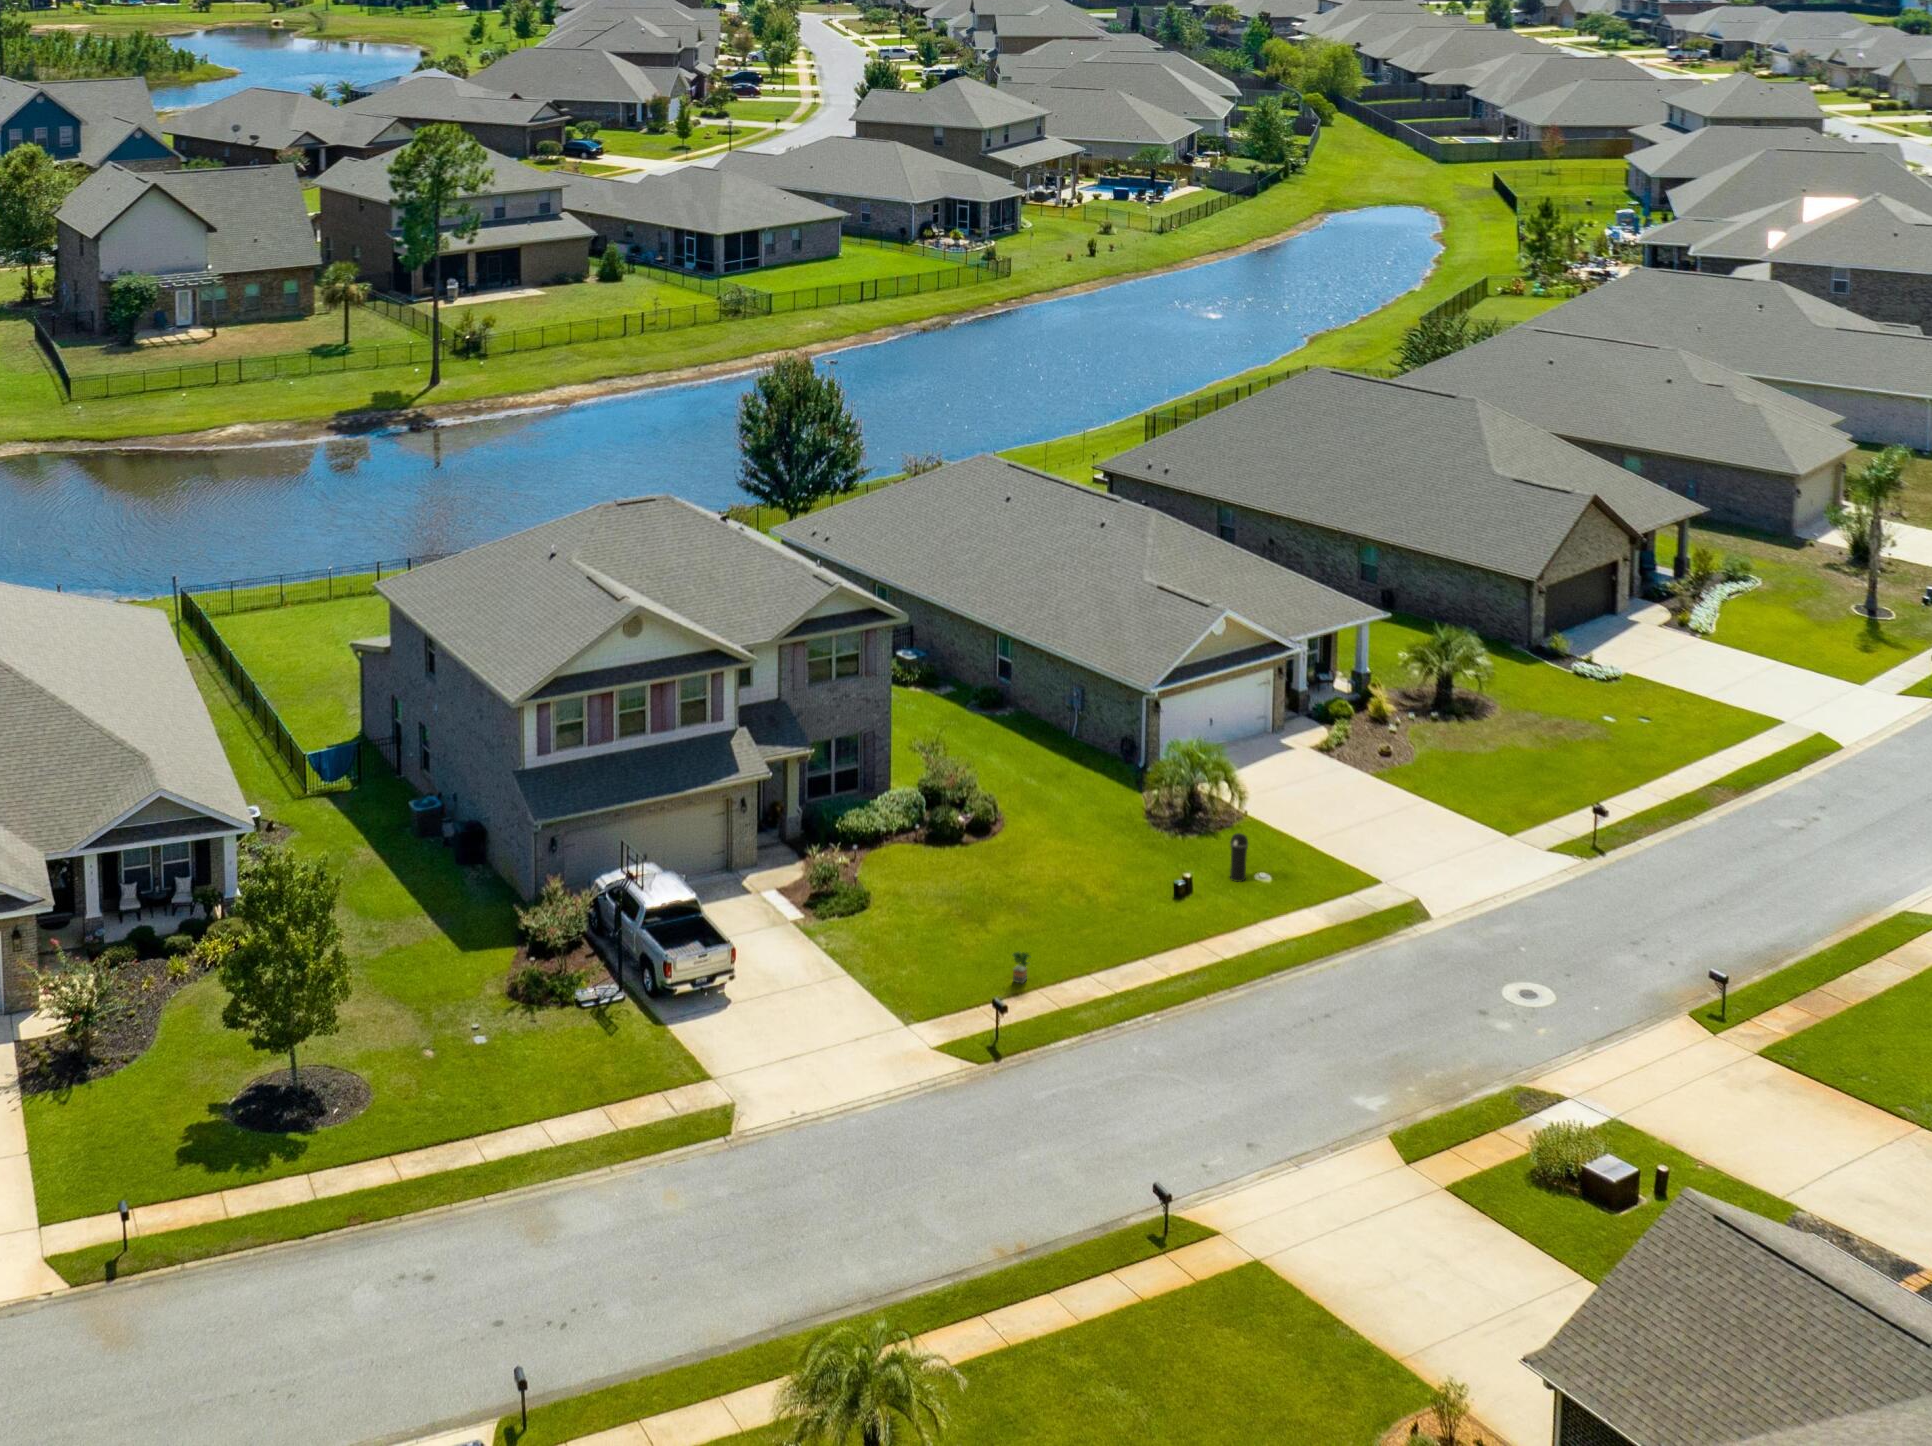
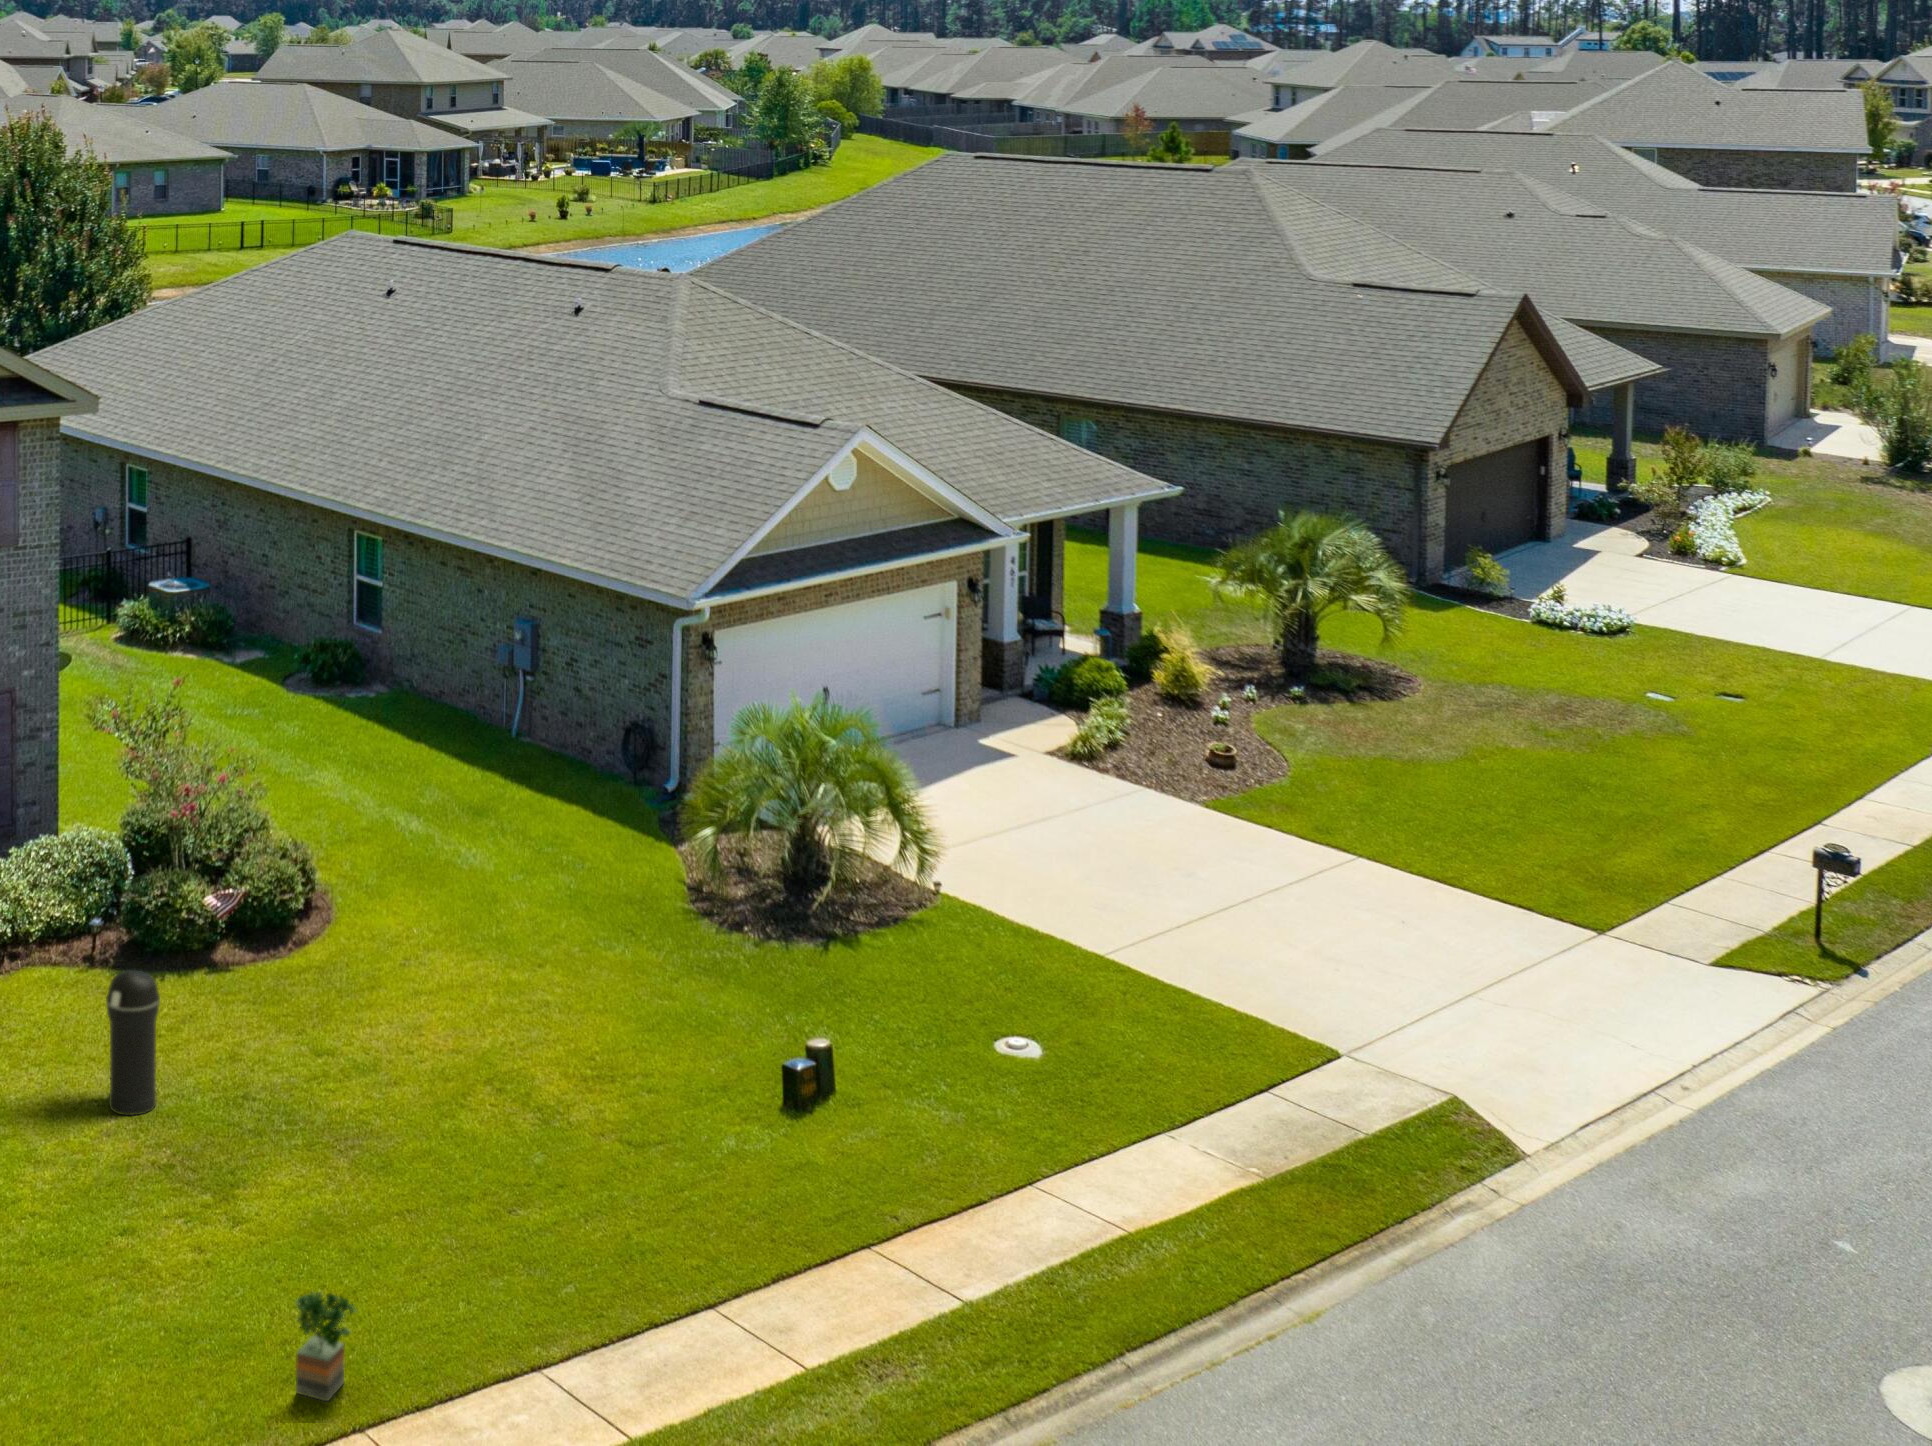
trash can: present [1230,833,1248,882] -> present [106,971,160,1115]

